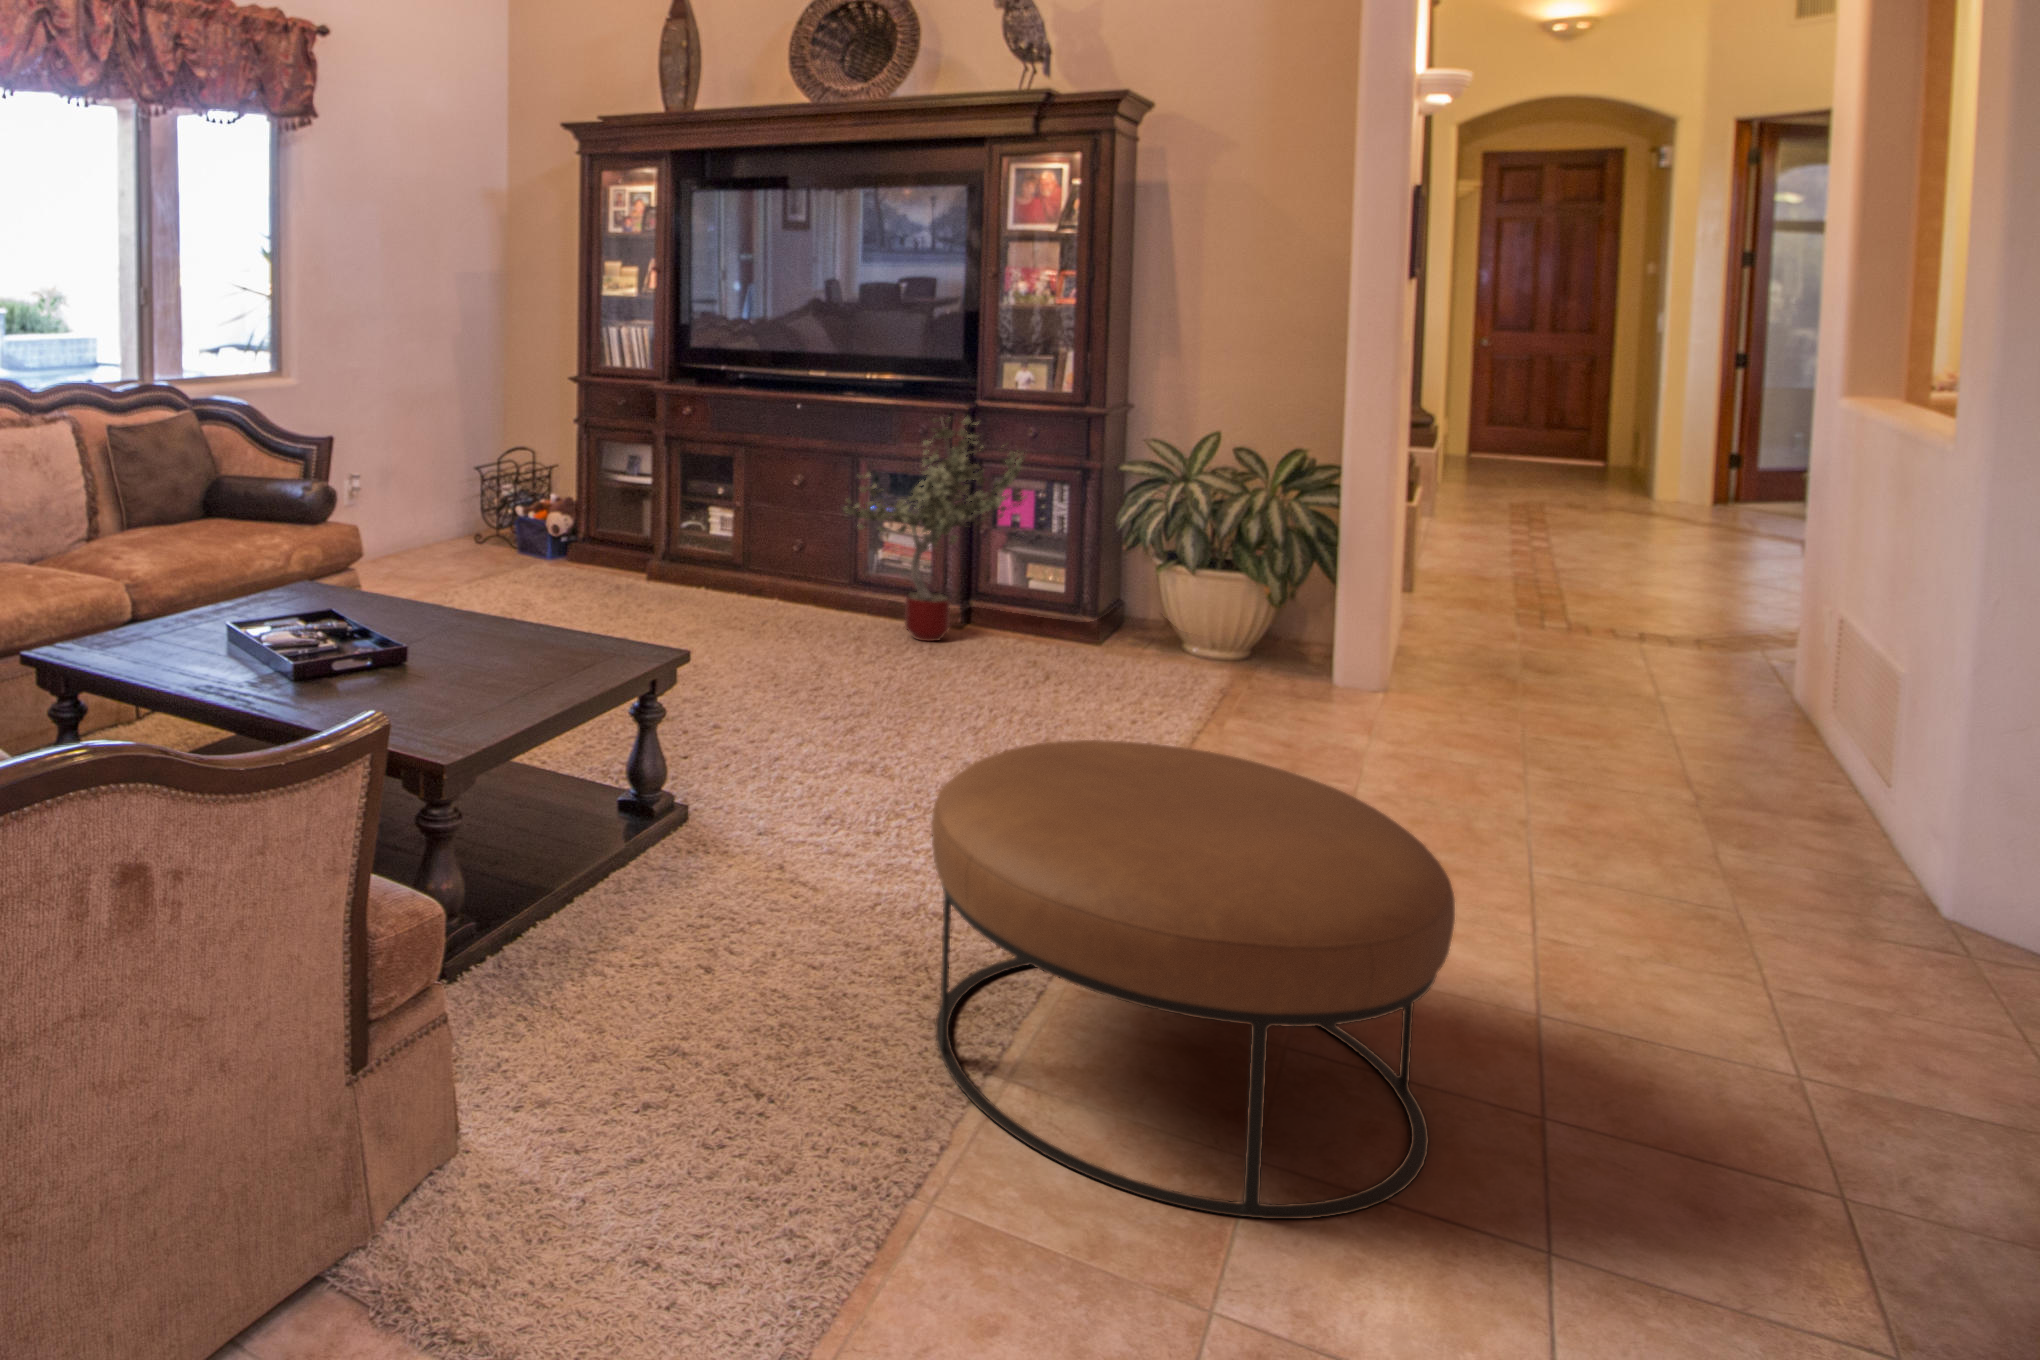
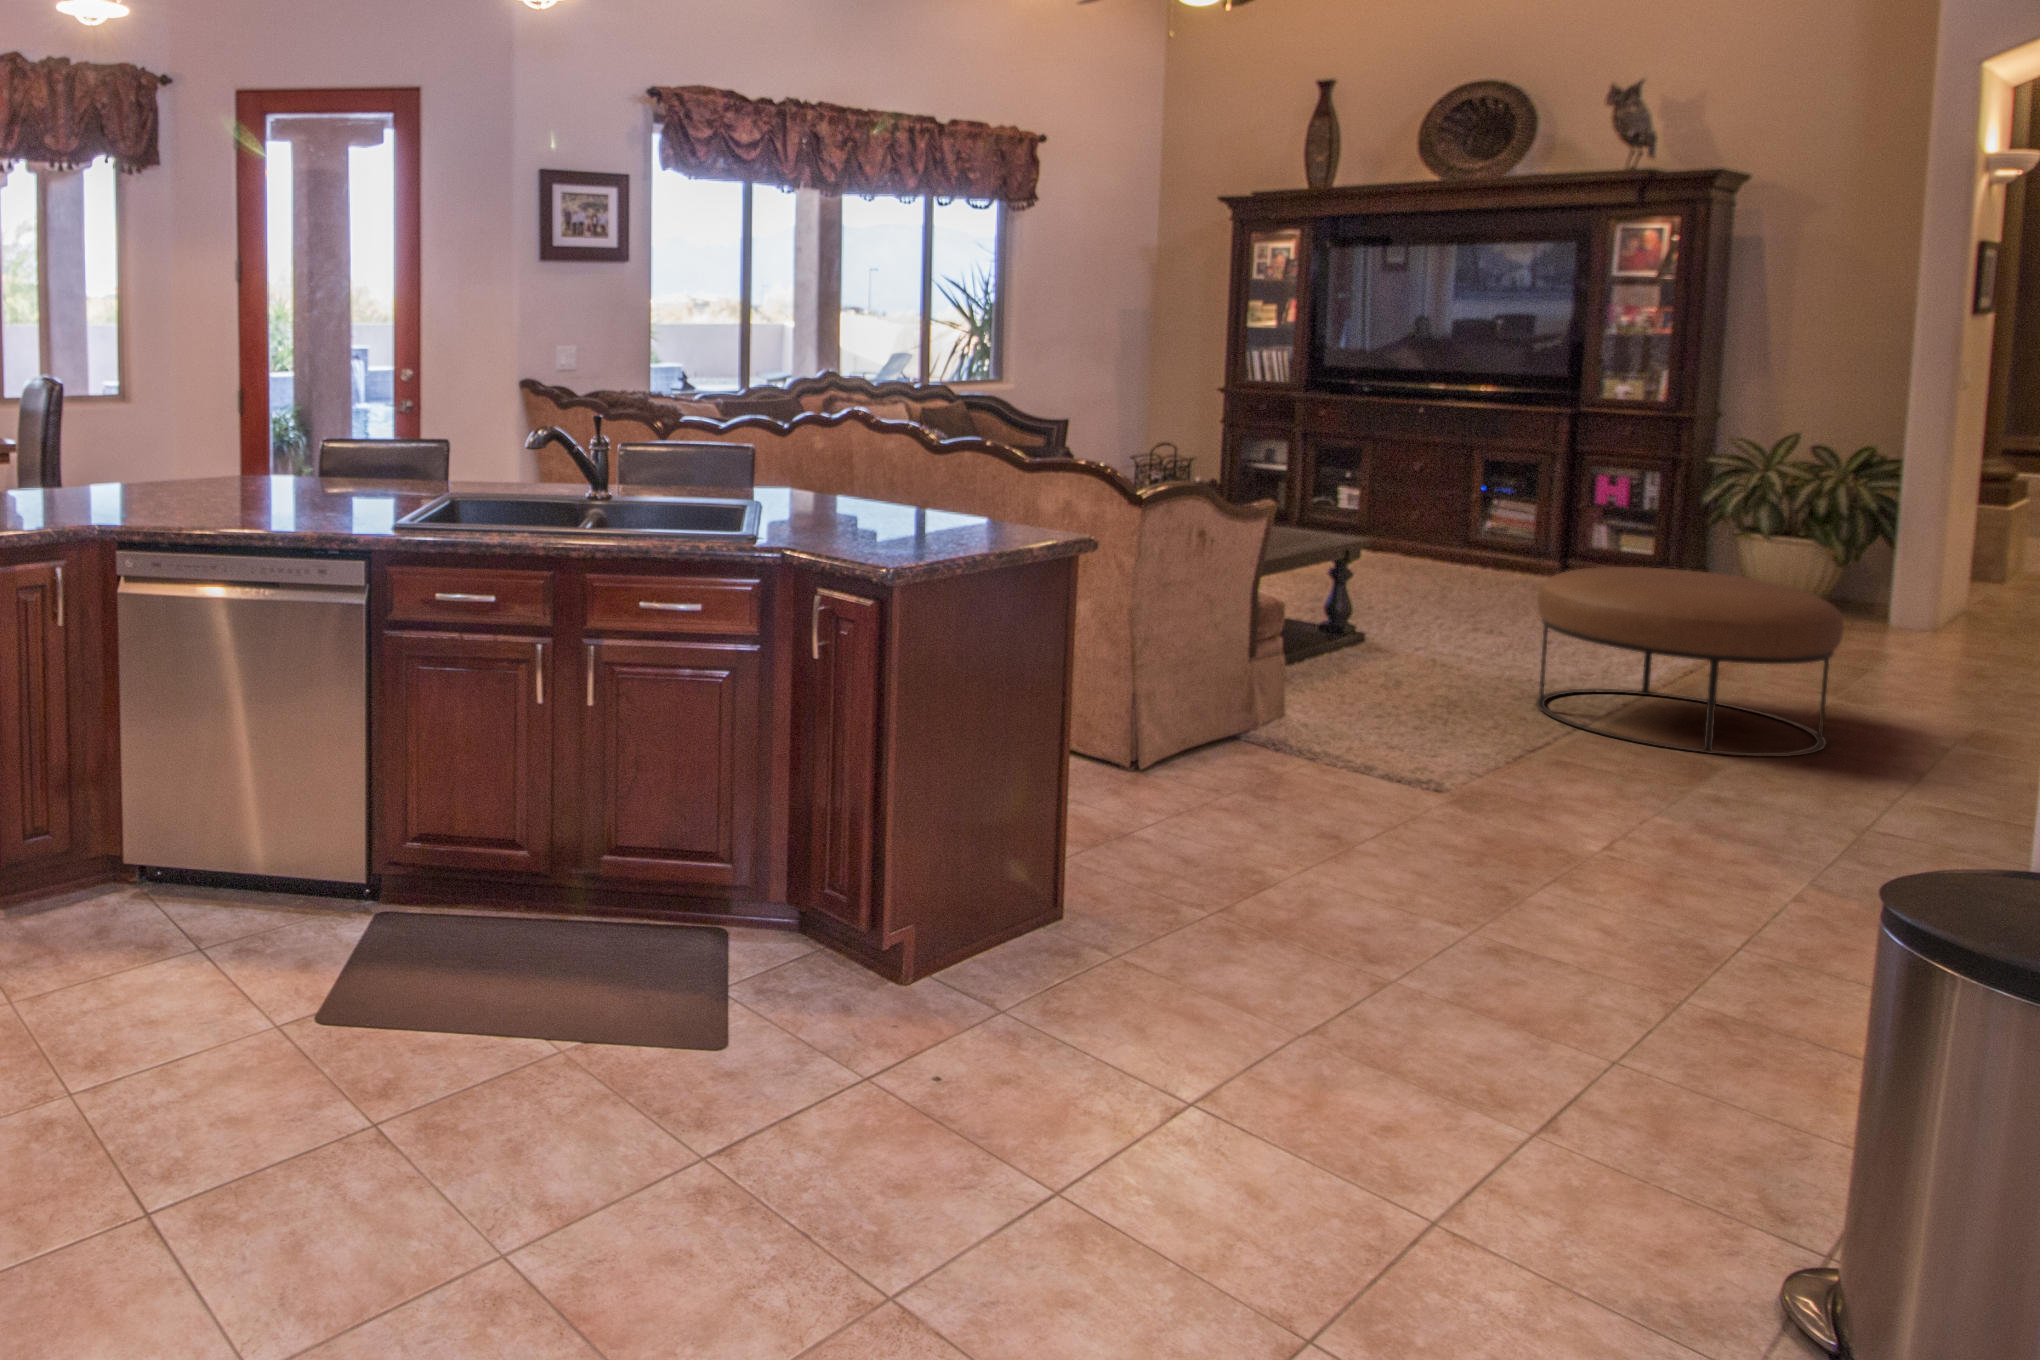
potted tree: present [843,415,1027,642] -> none [1457,415,1621,582]

